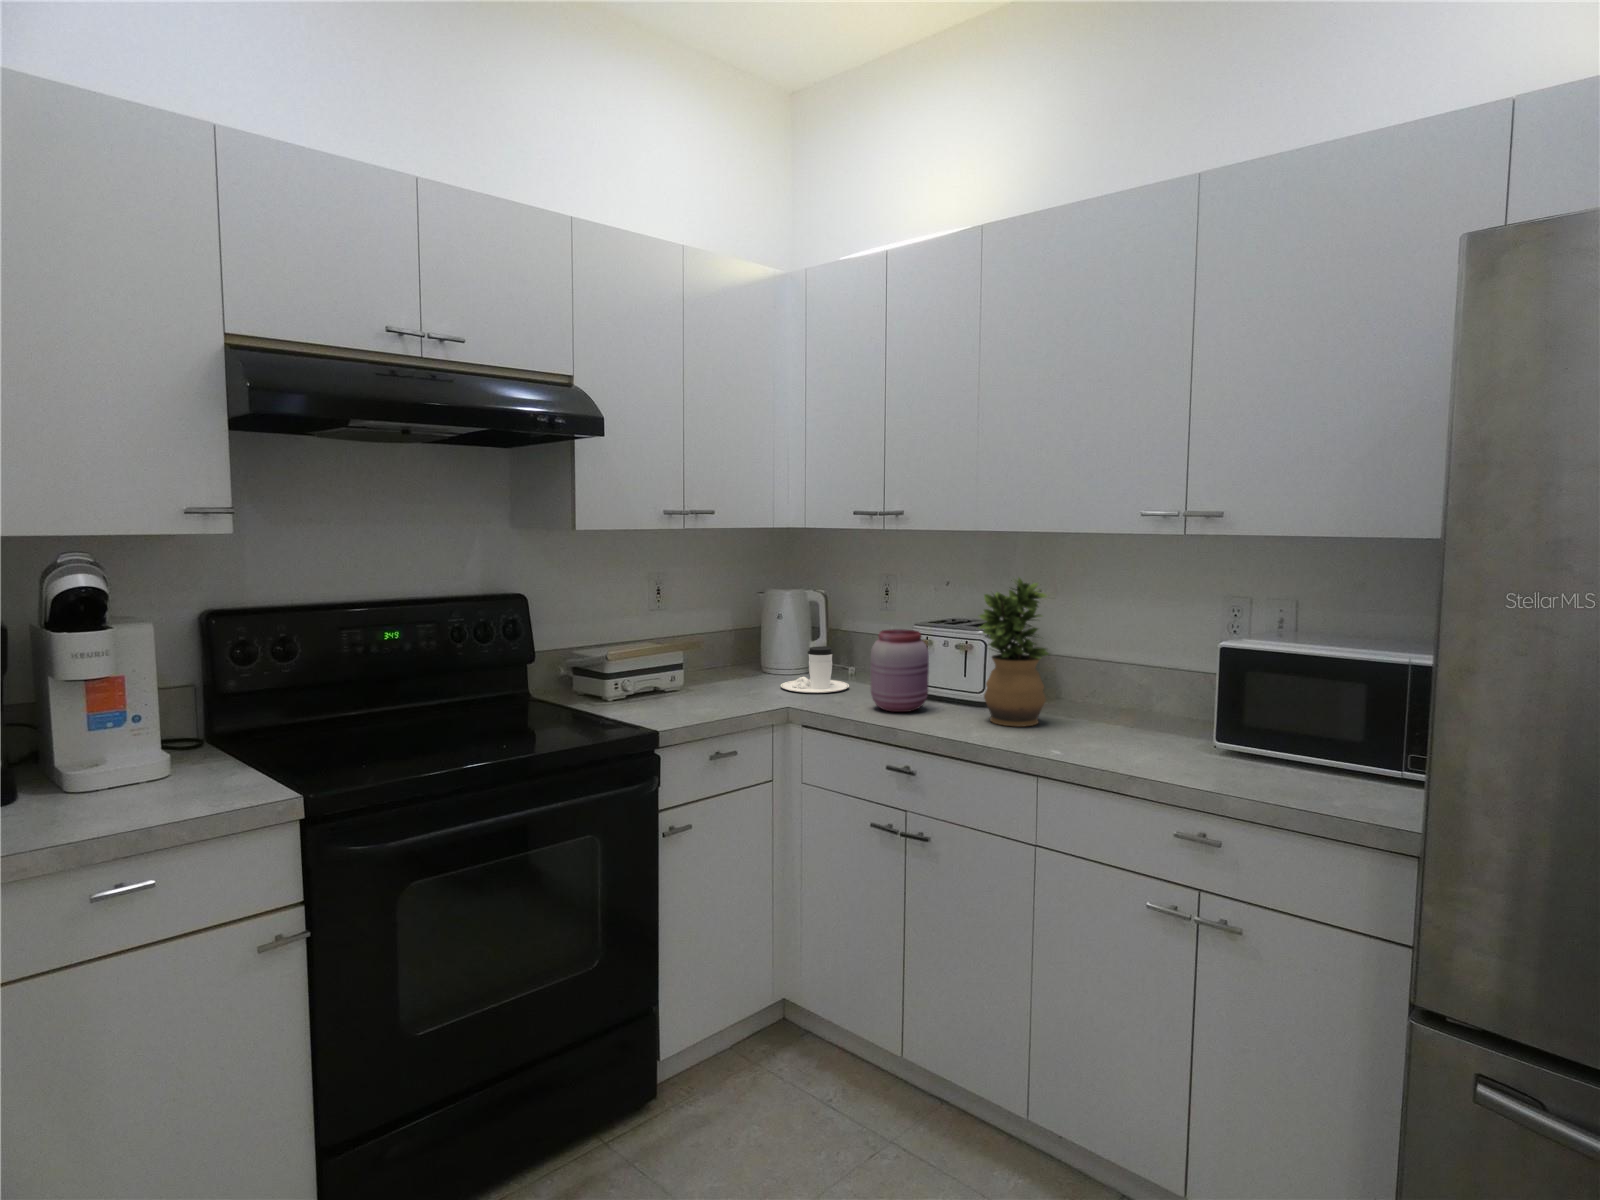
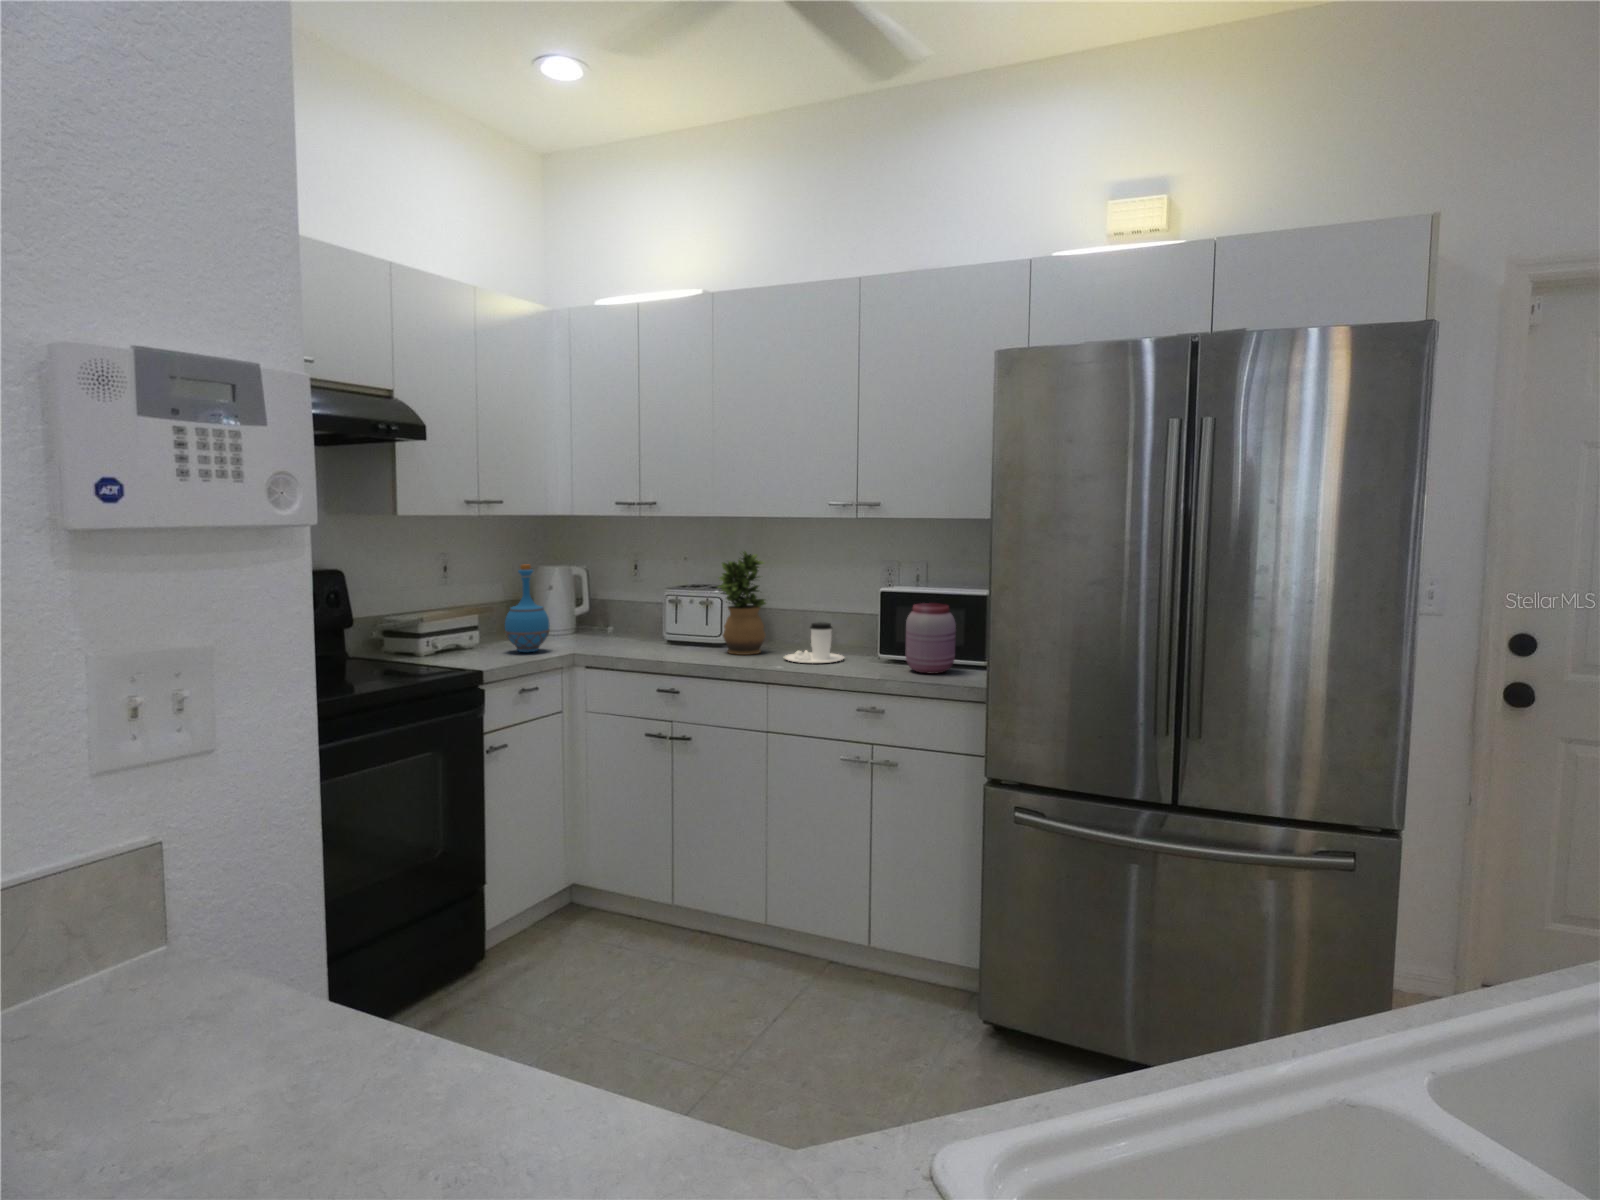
bottle: none [705,589,762,702] -> present [505,565,550,652]
jar: present [871,629,929,712] -> present [906,603,956,674]
coffee cup: present [781,647,849,693] -> present [784,623,844,664]

